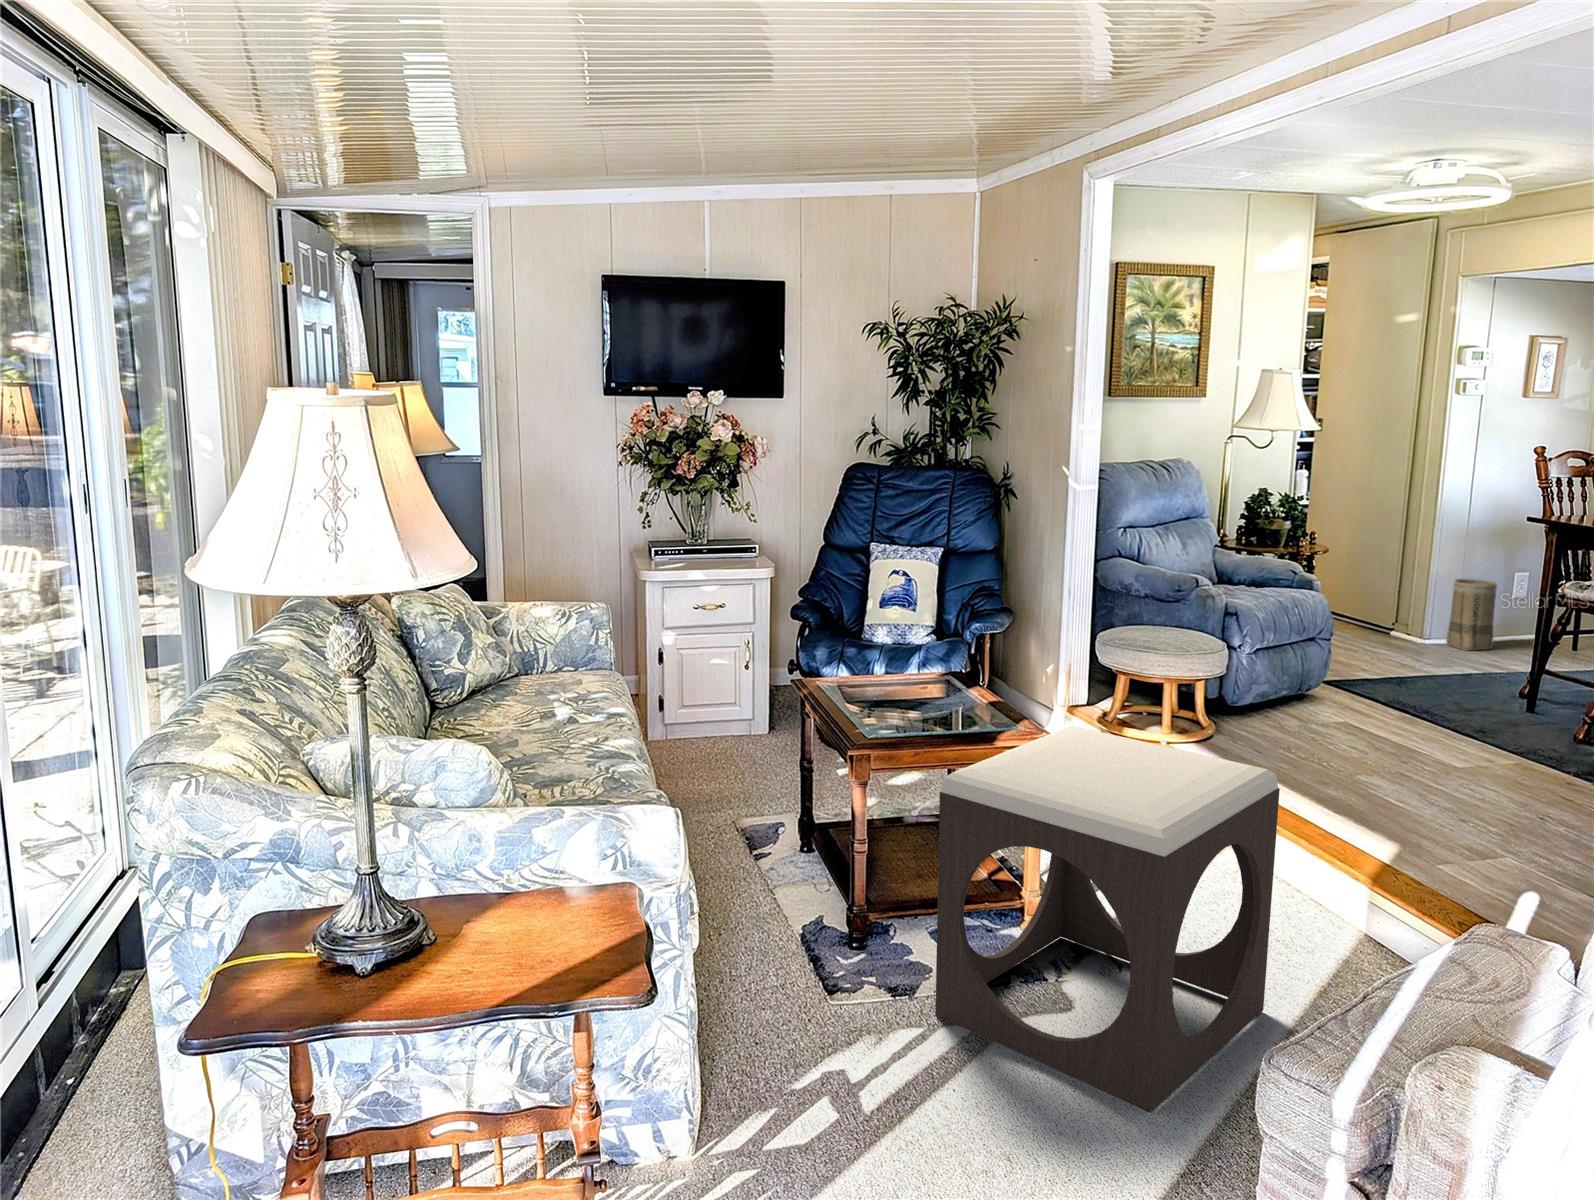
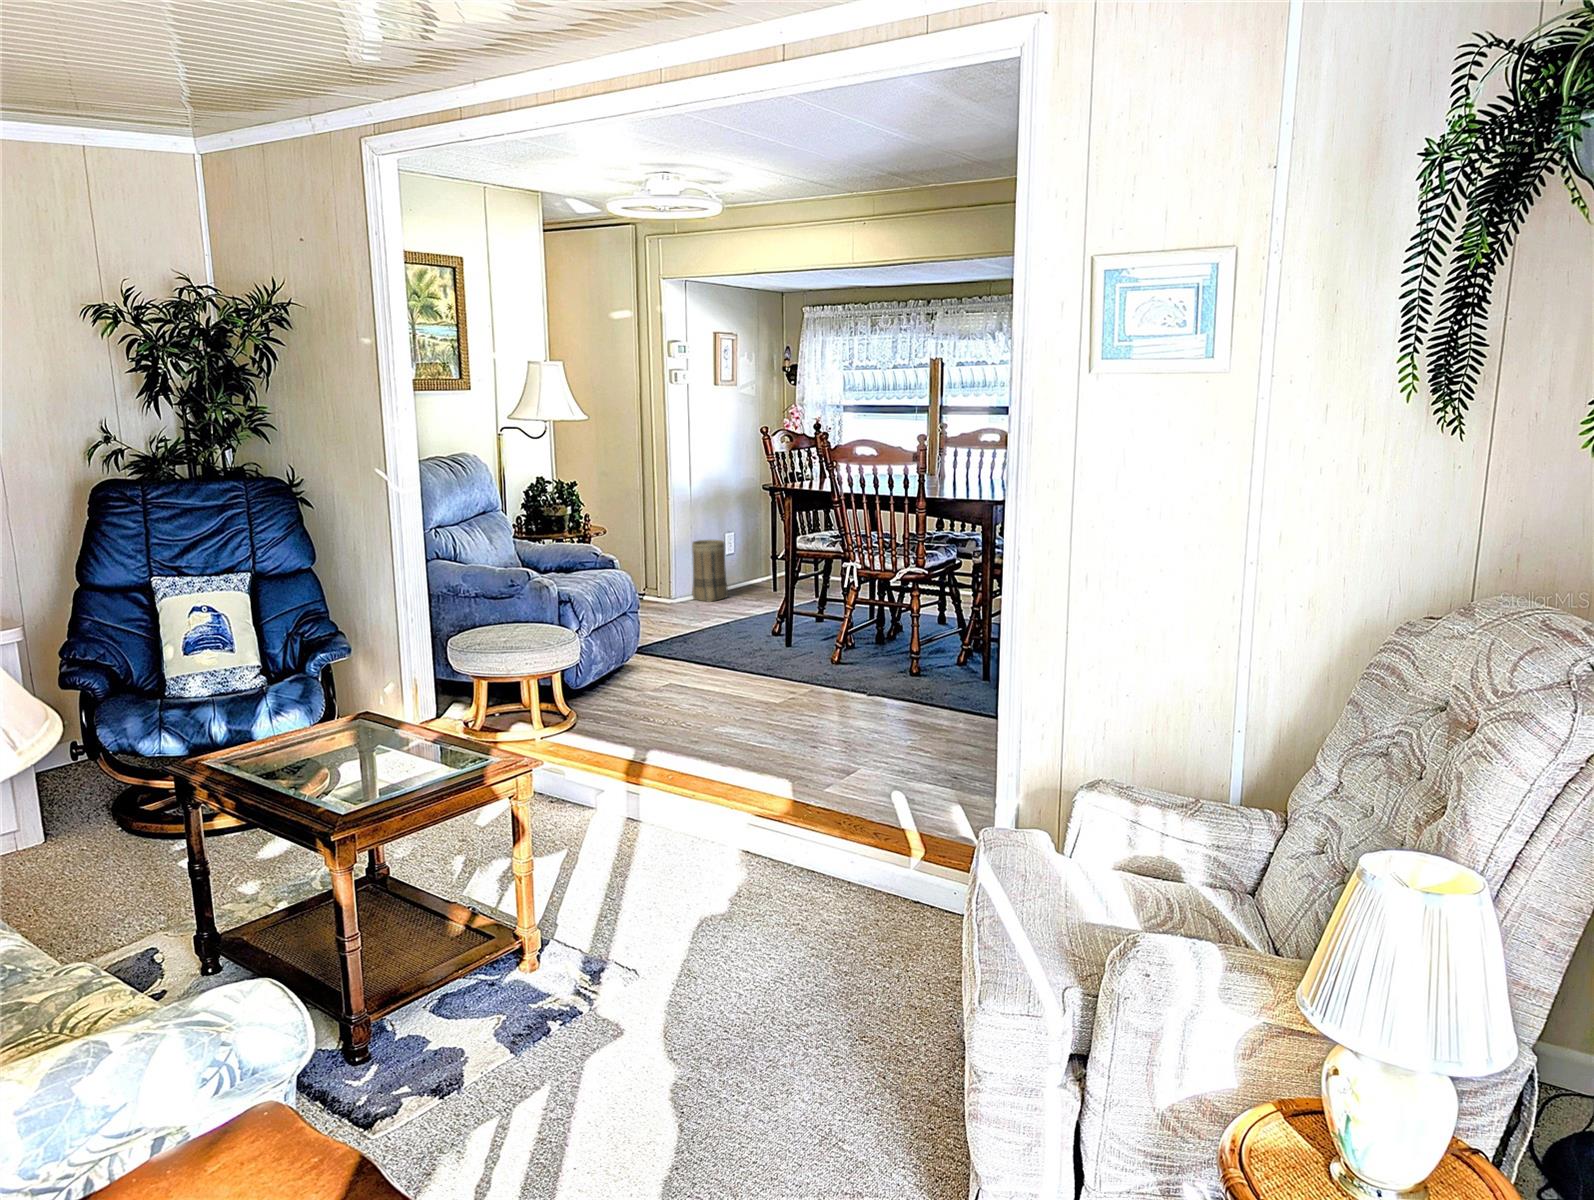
footstool: present [935,726,1280,1112] -> none [479,742,781,1103]

